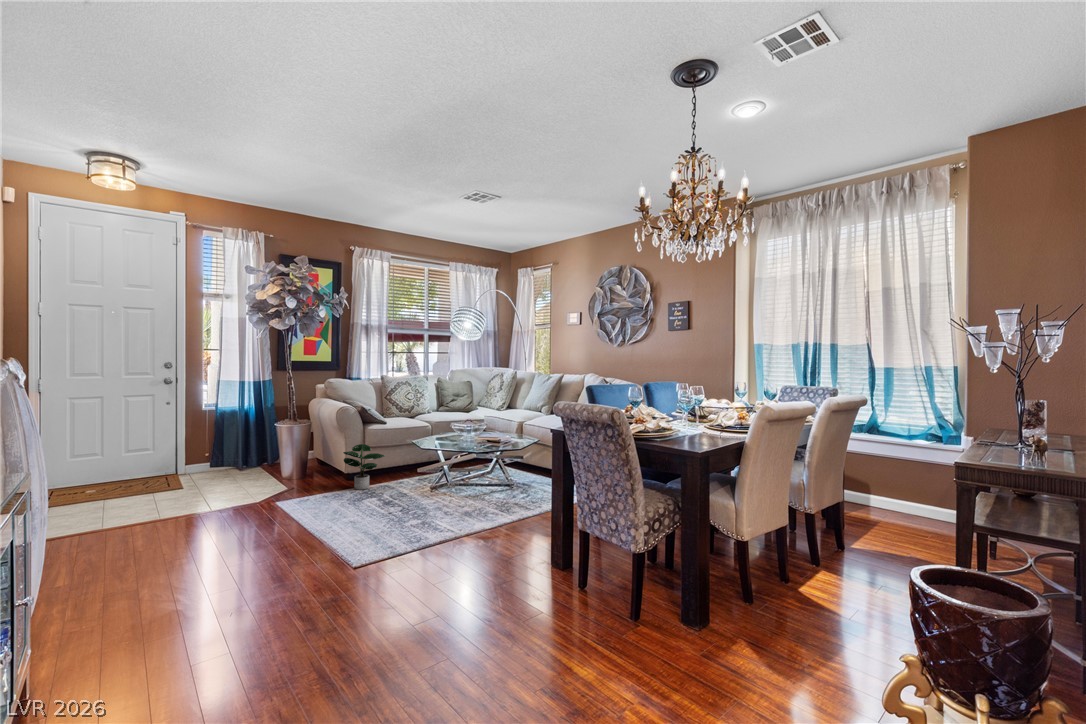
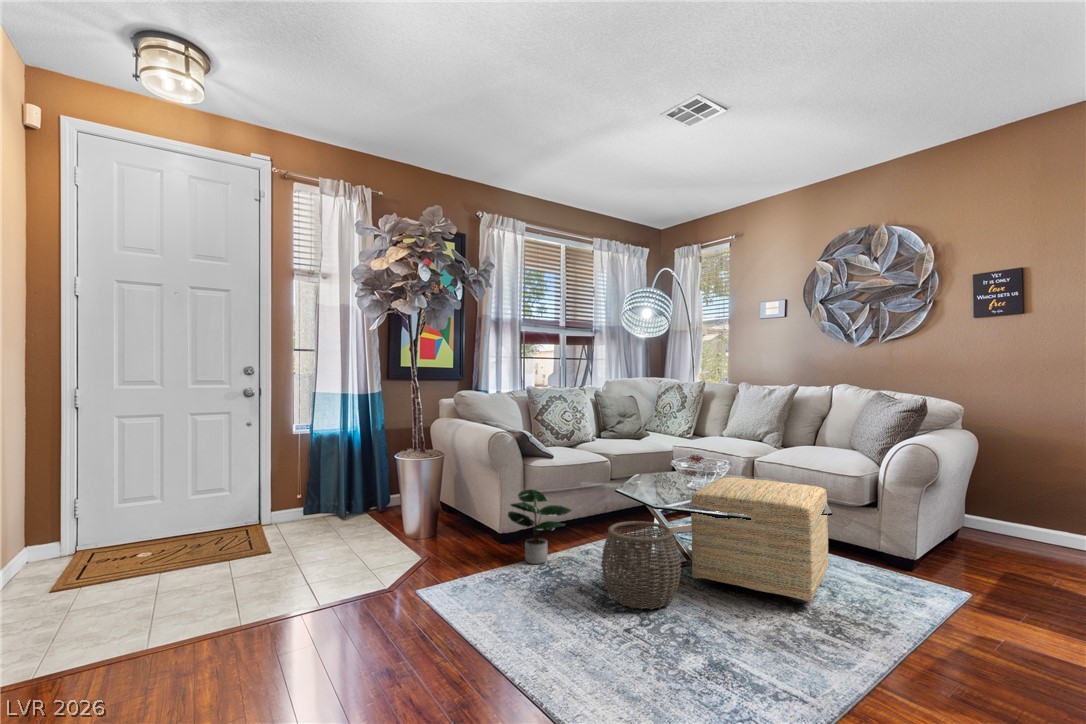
ottoman: none [448,435,535,503] -> present [691,477,828,603]
woven basket: none [386,460,435,508] -> present [601,521,681,609]

